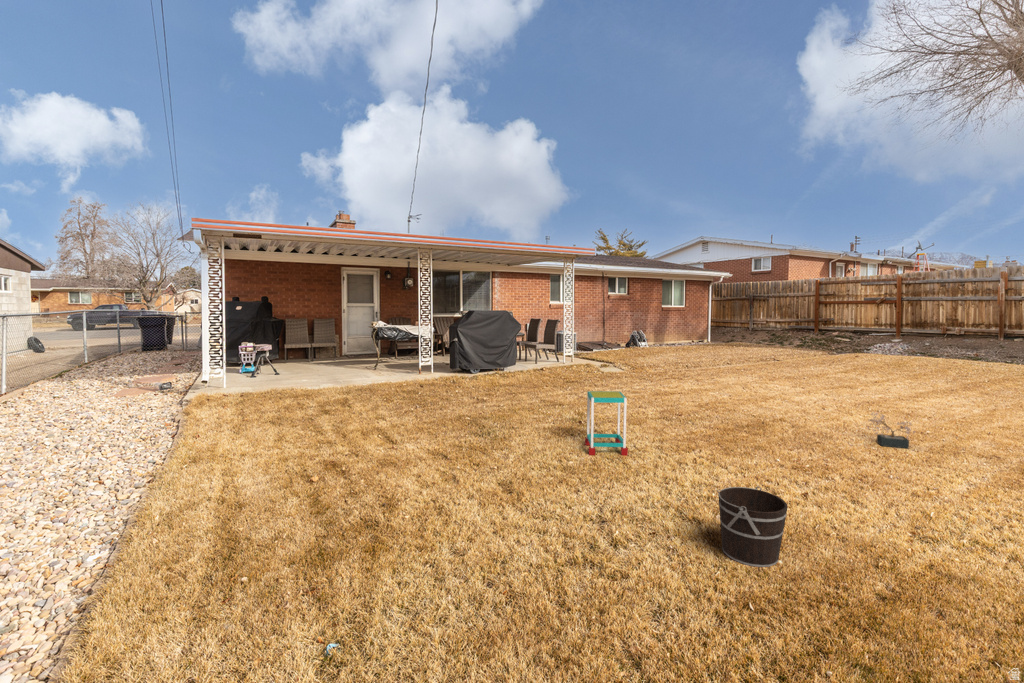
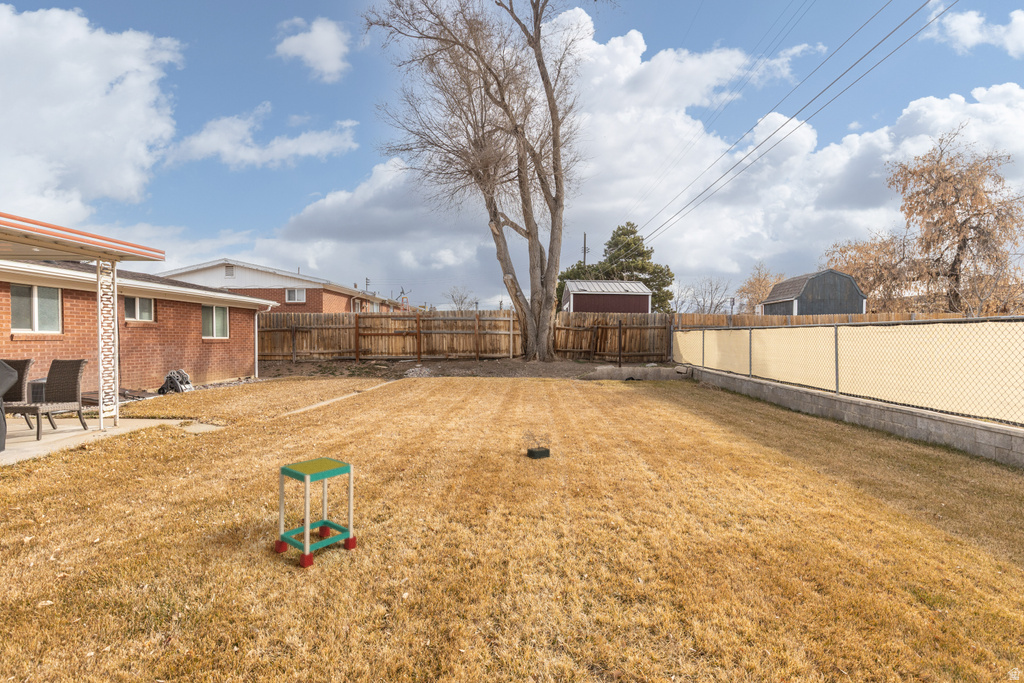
bucket: present [717,486,787,567] -> none [595,537,668,639]

